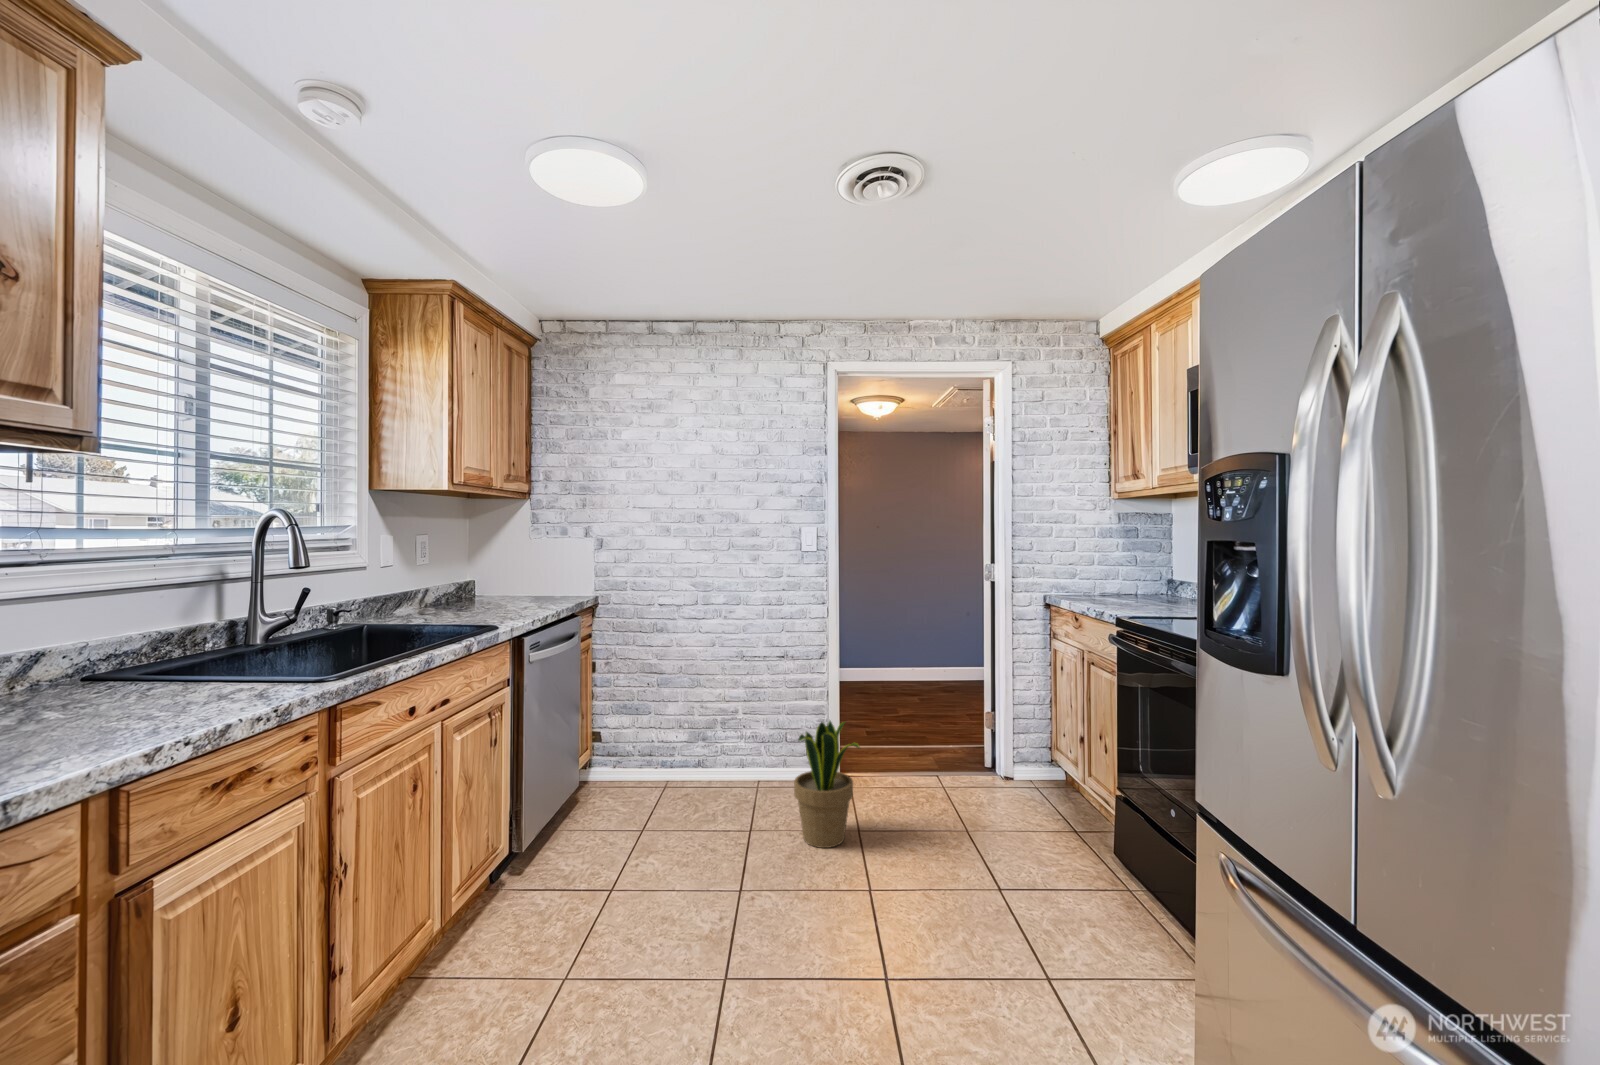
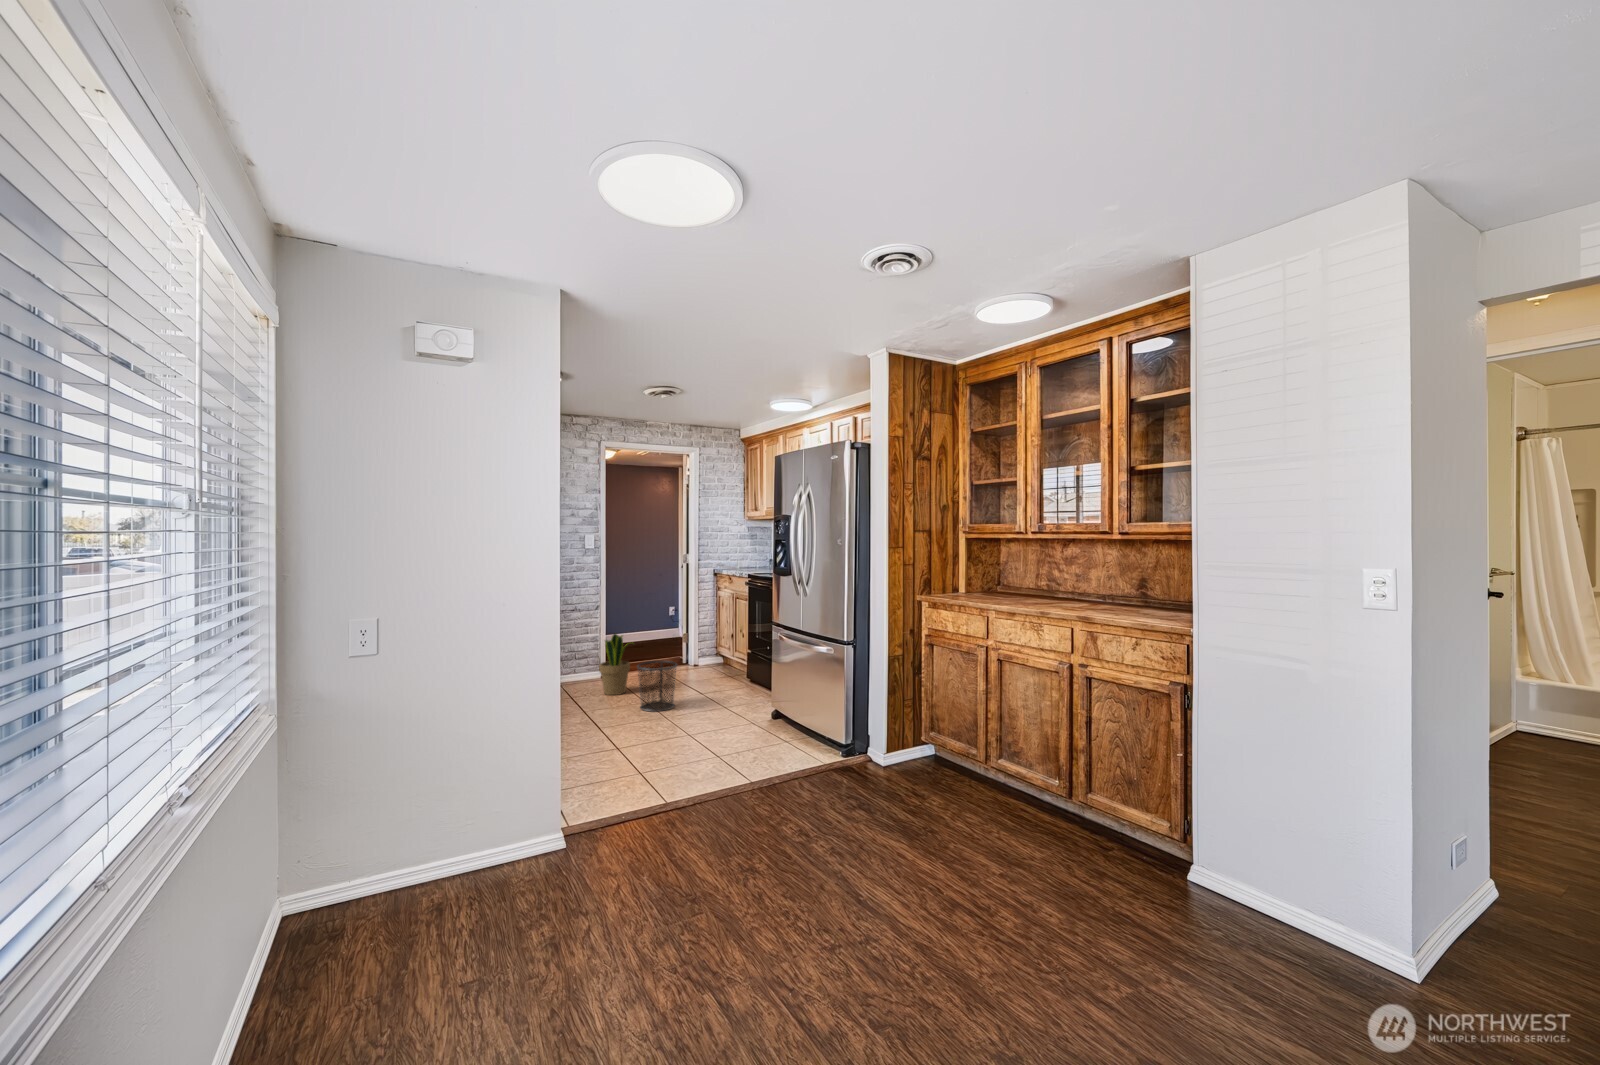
waste bin: none [830,808,924,951] -> present [637,661,677,712]

